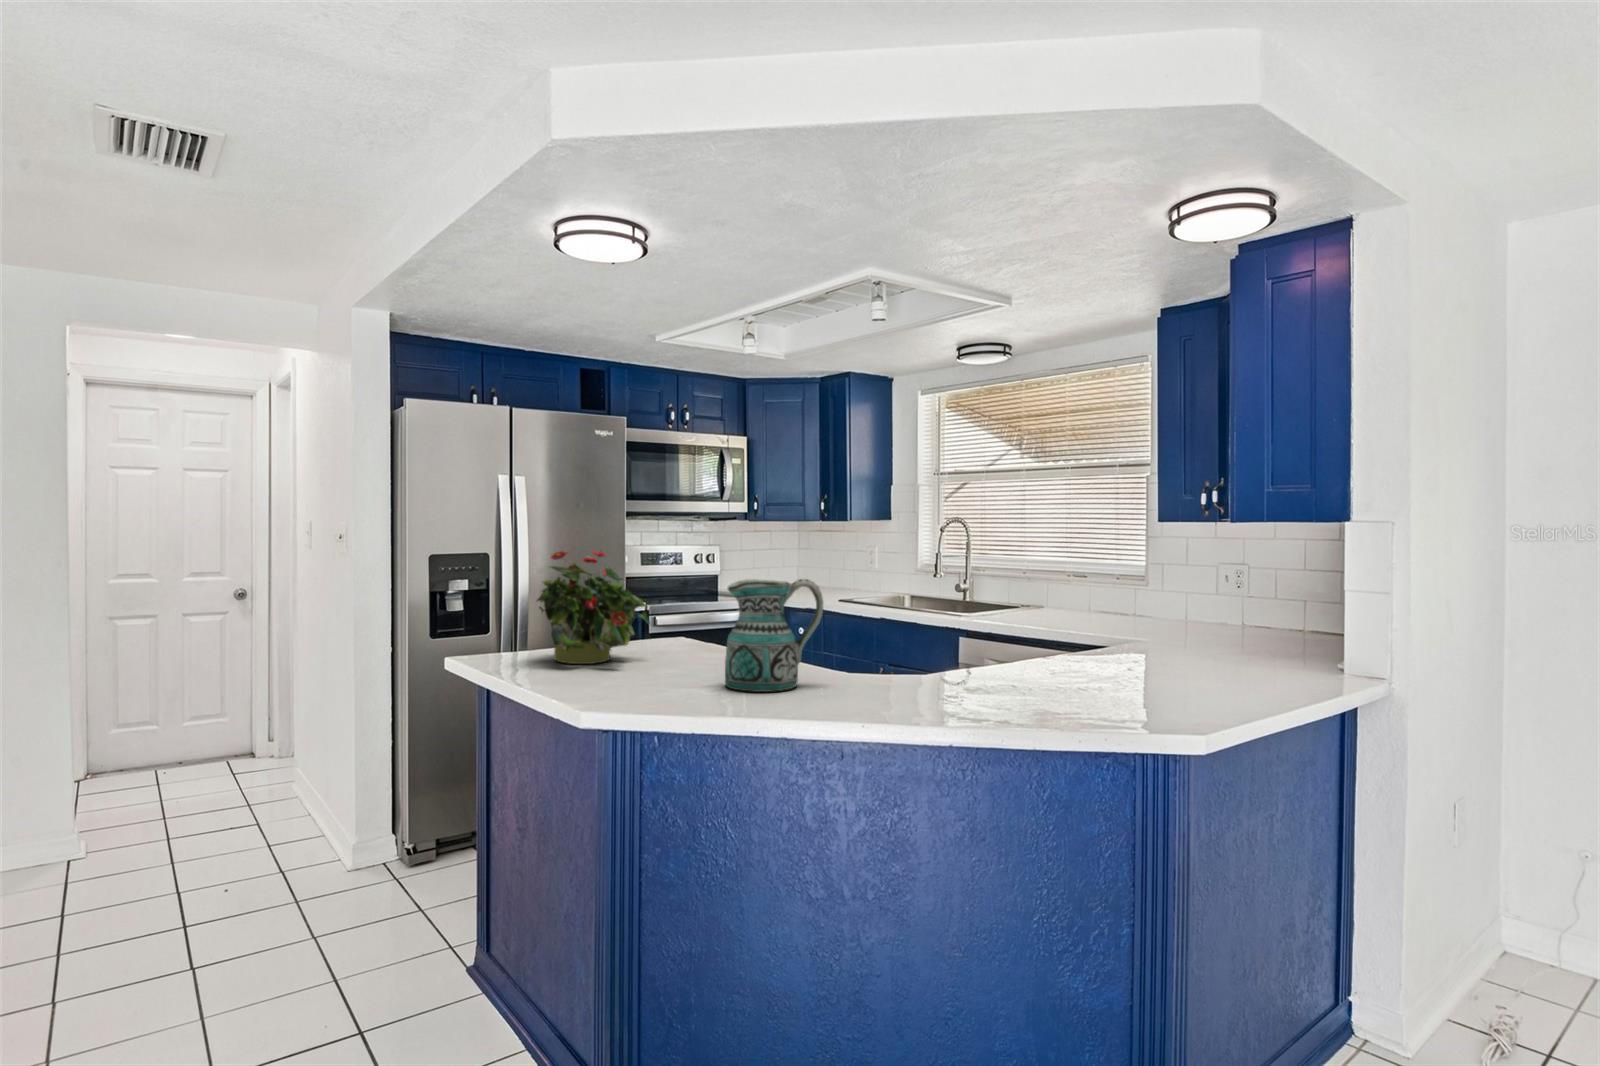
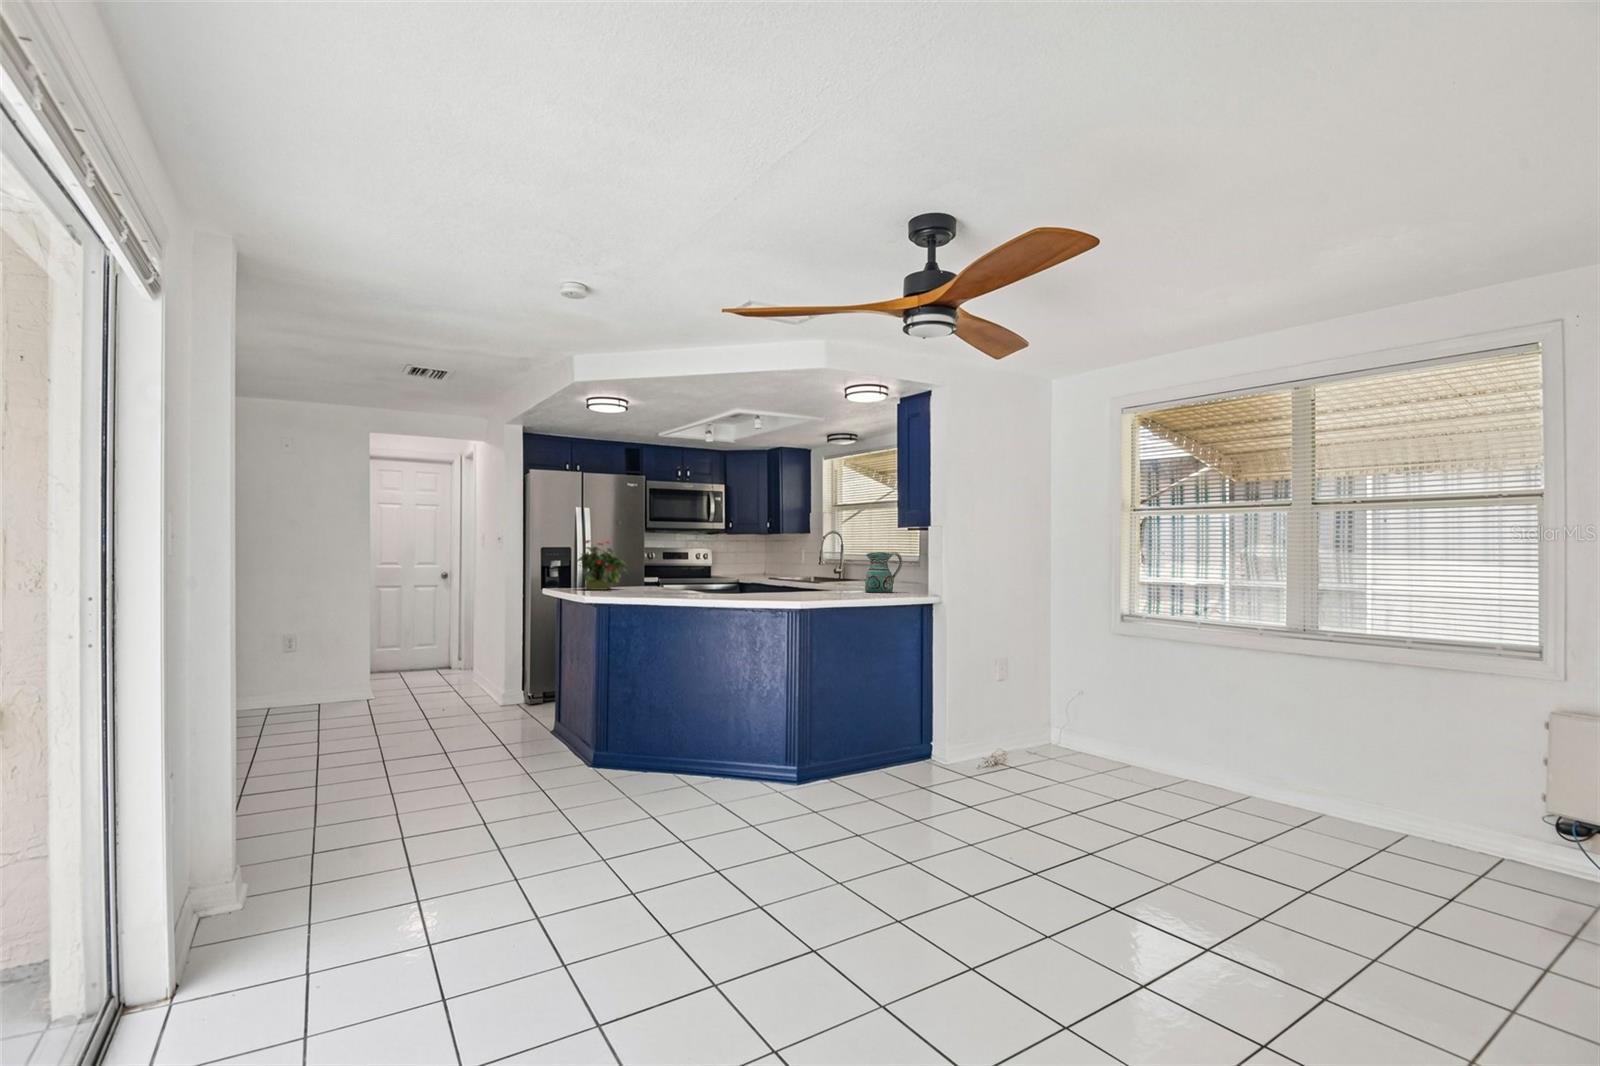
ceramic pitcher: present [725,579,823,692] -> present [865,552,902,593]

